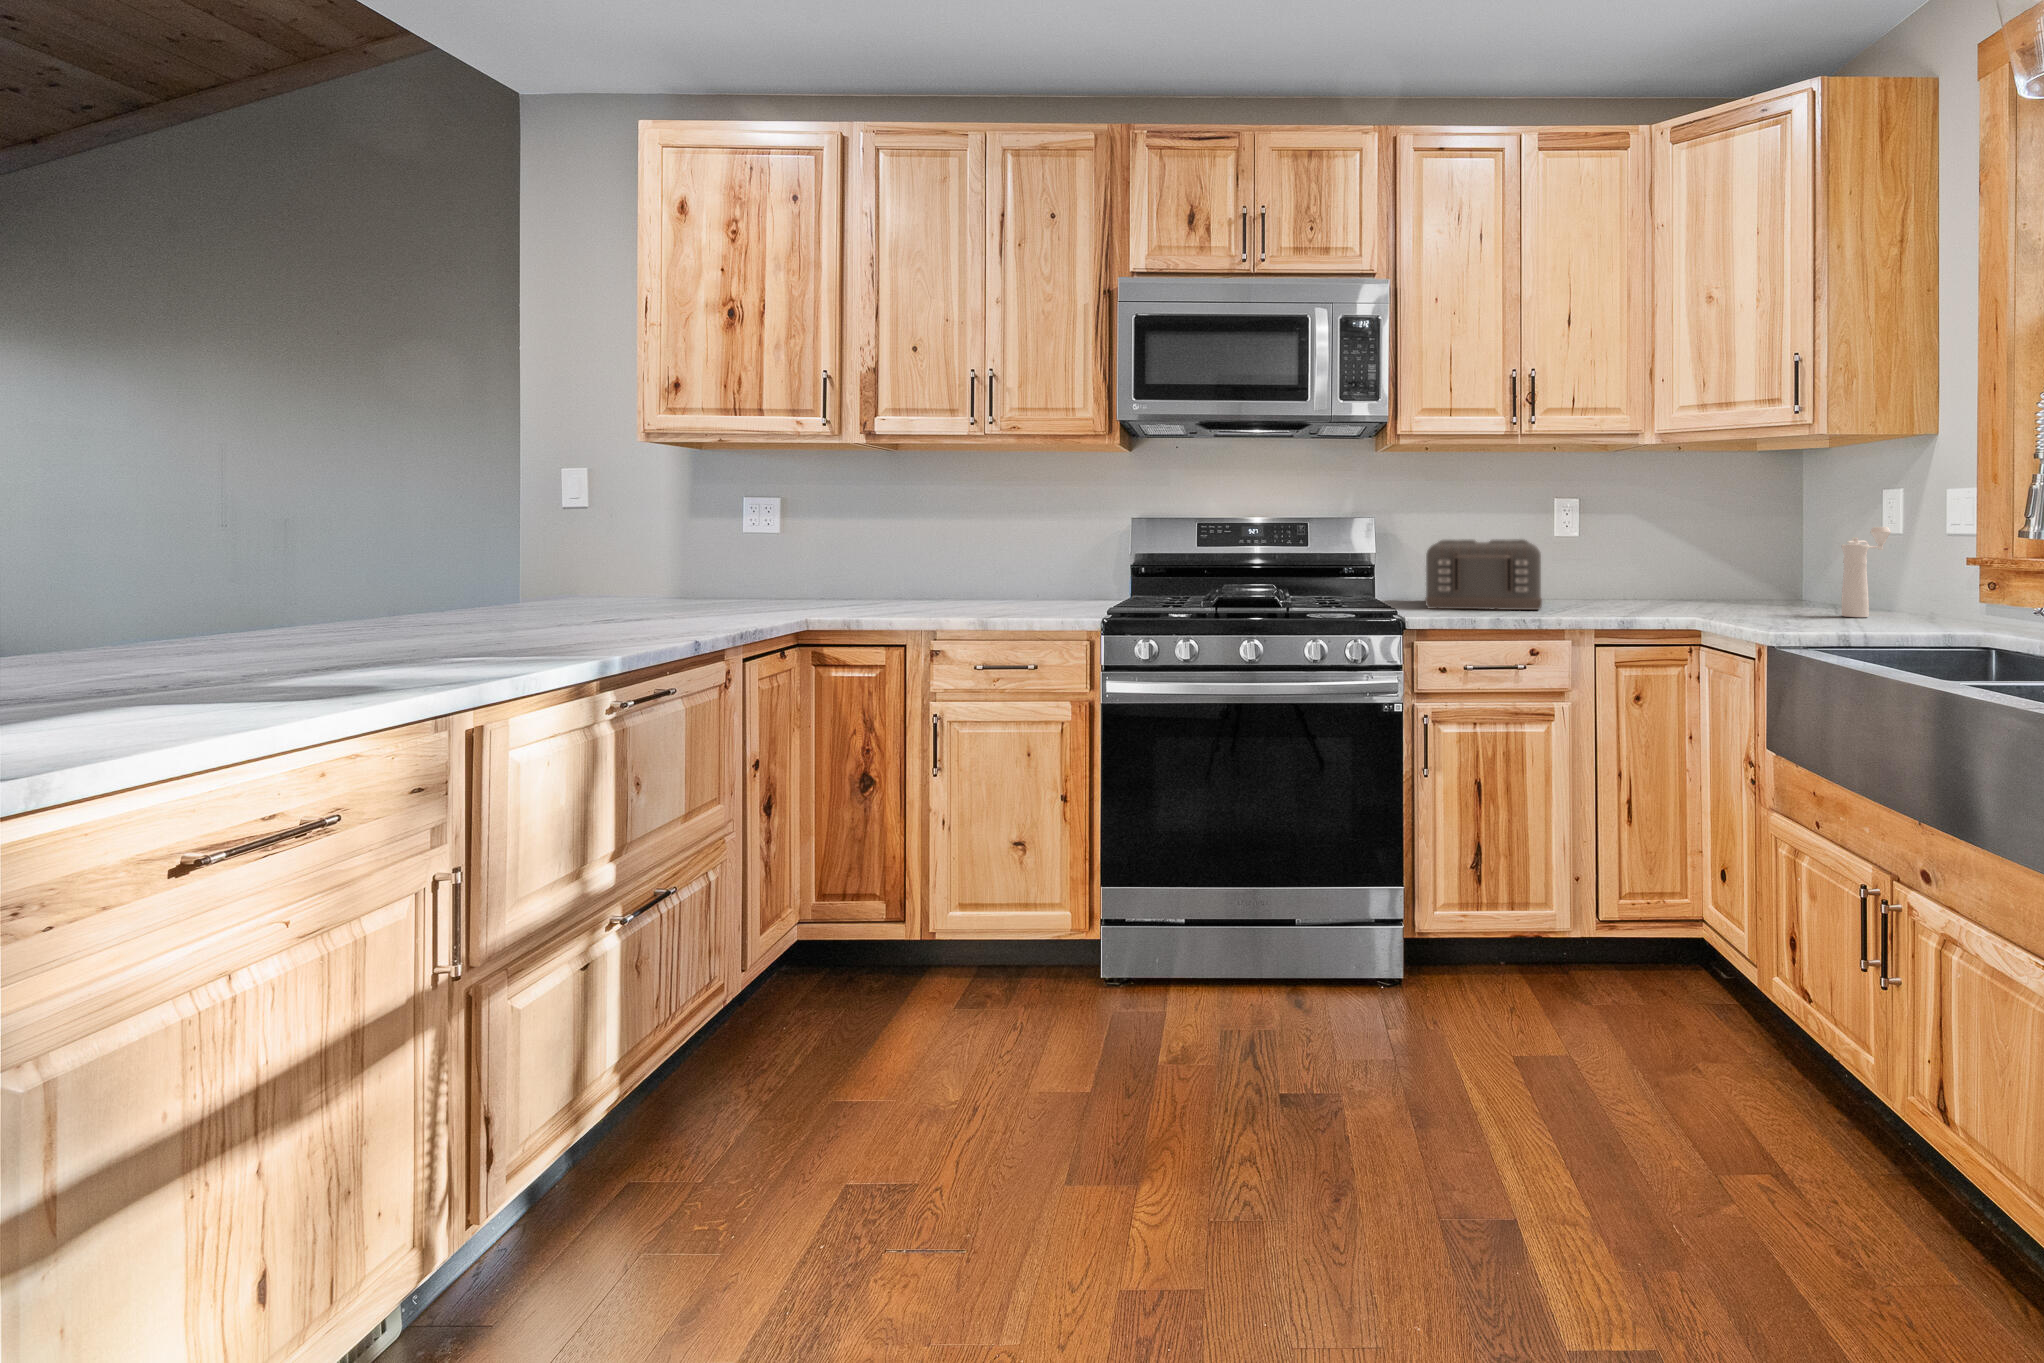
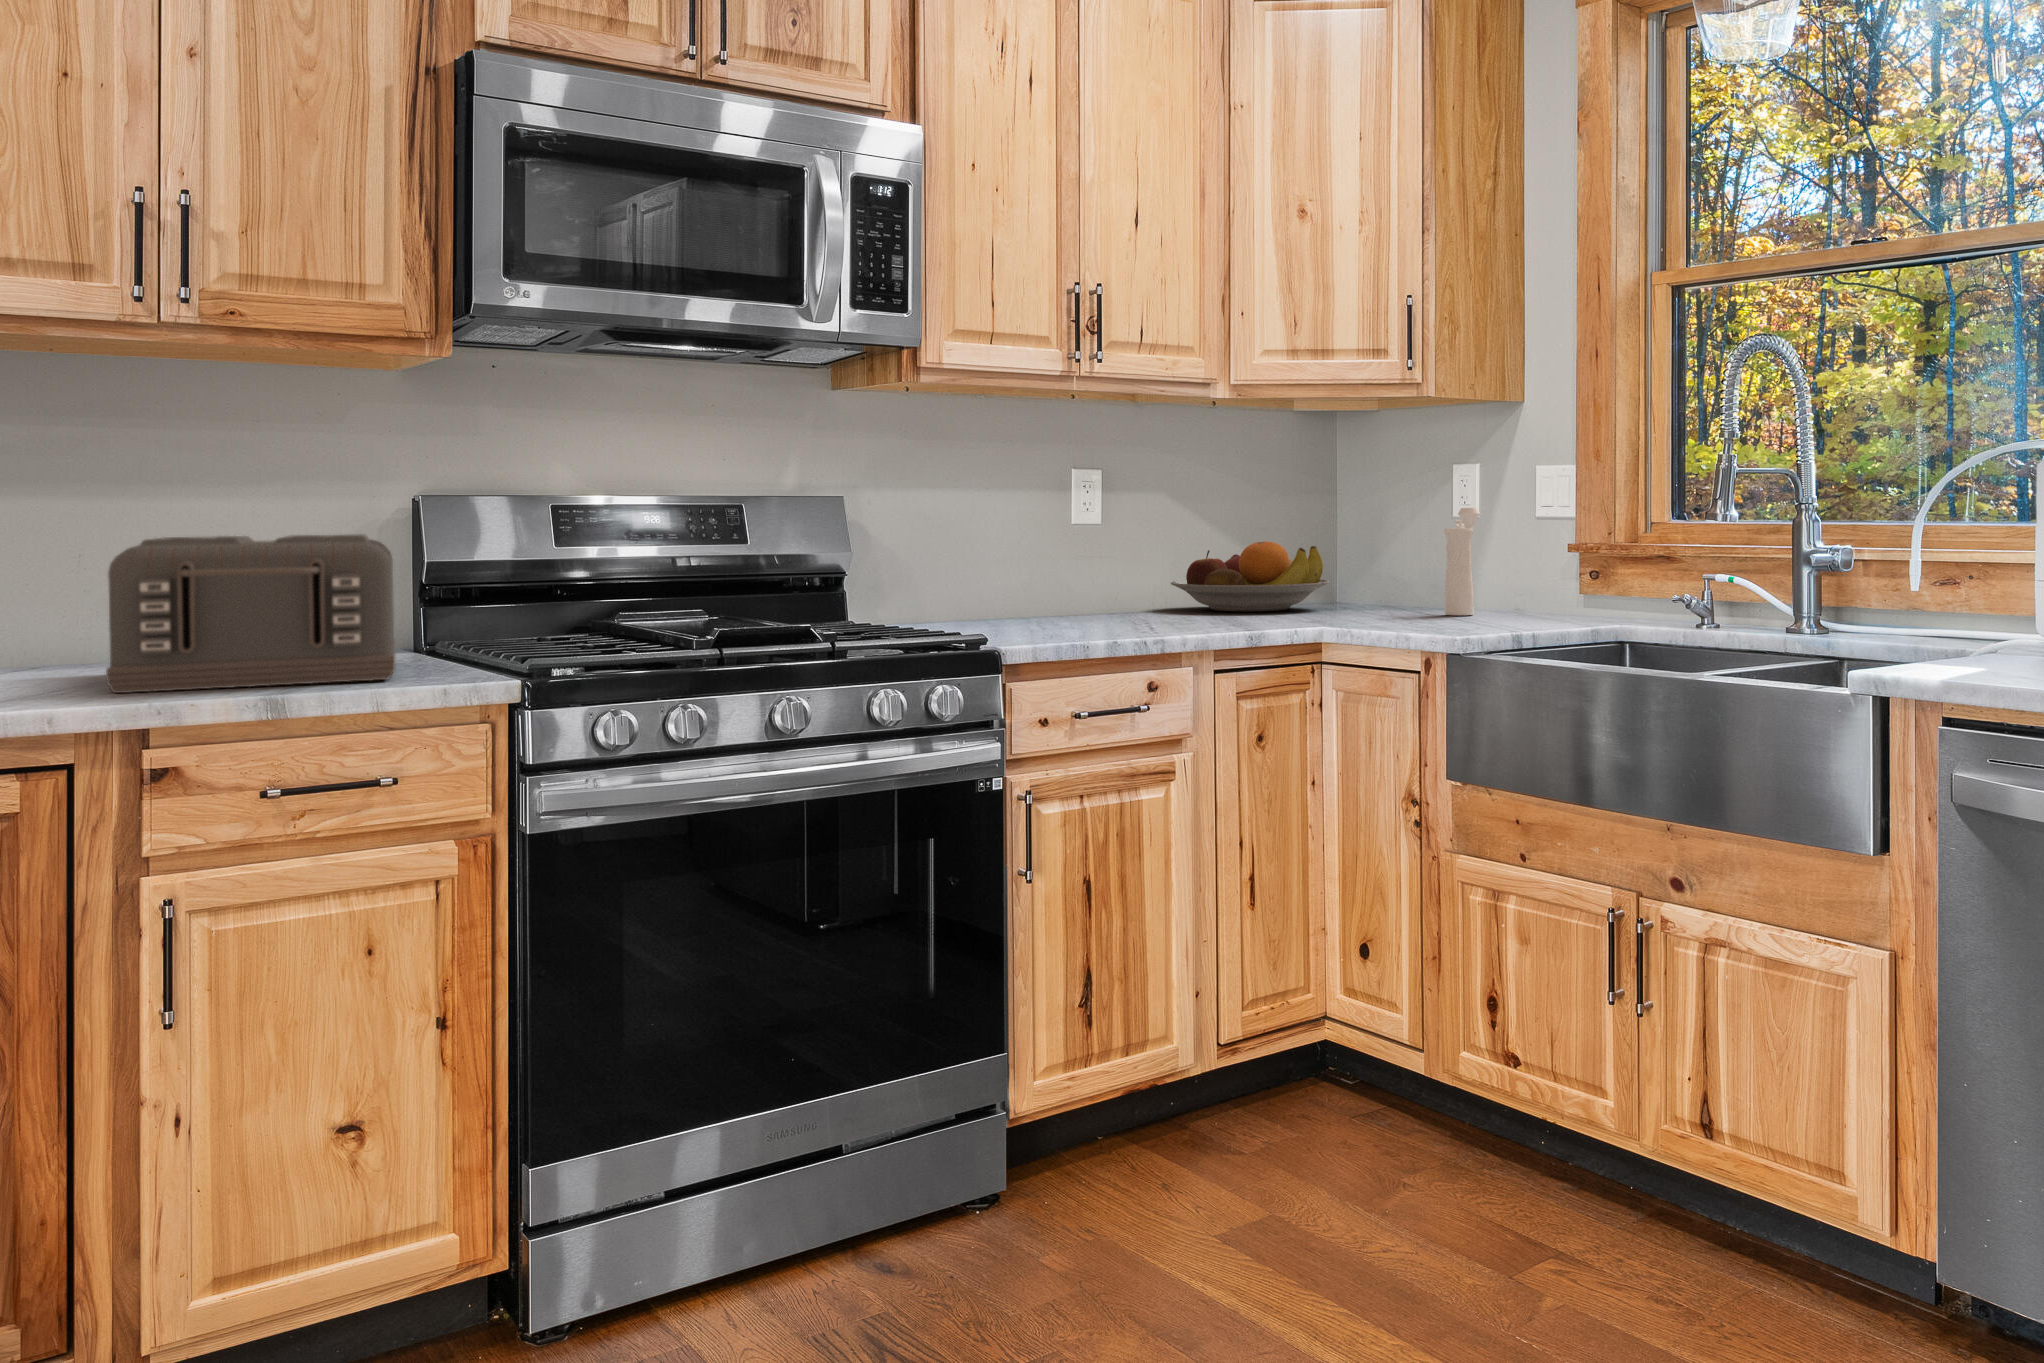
toaster: present [1425,539,1542,610] -> present [106,534,395,693]
fruit bowl: none [1639,551,1770,605] -> present [1171,541,1329,612]

